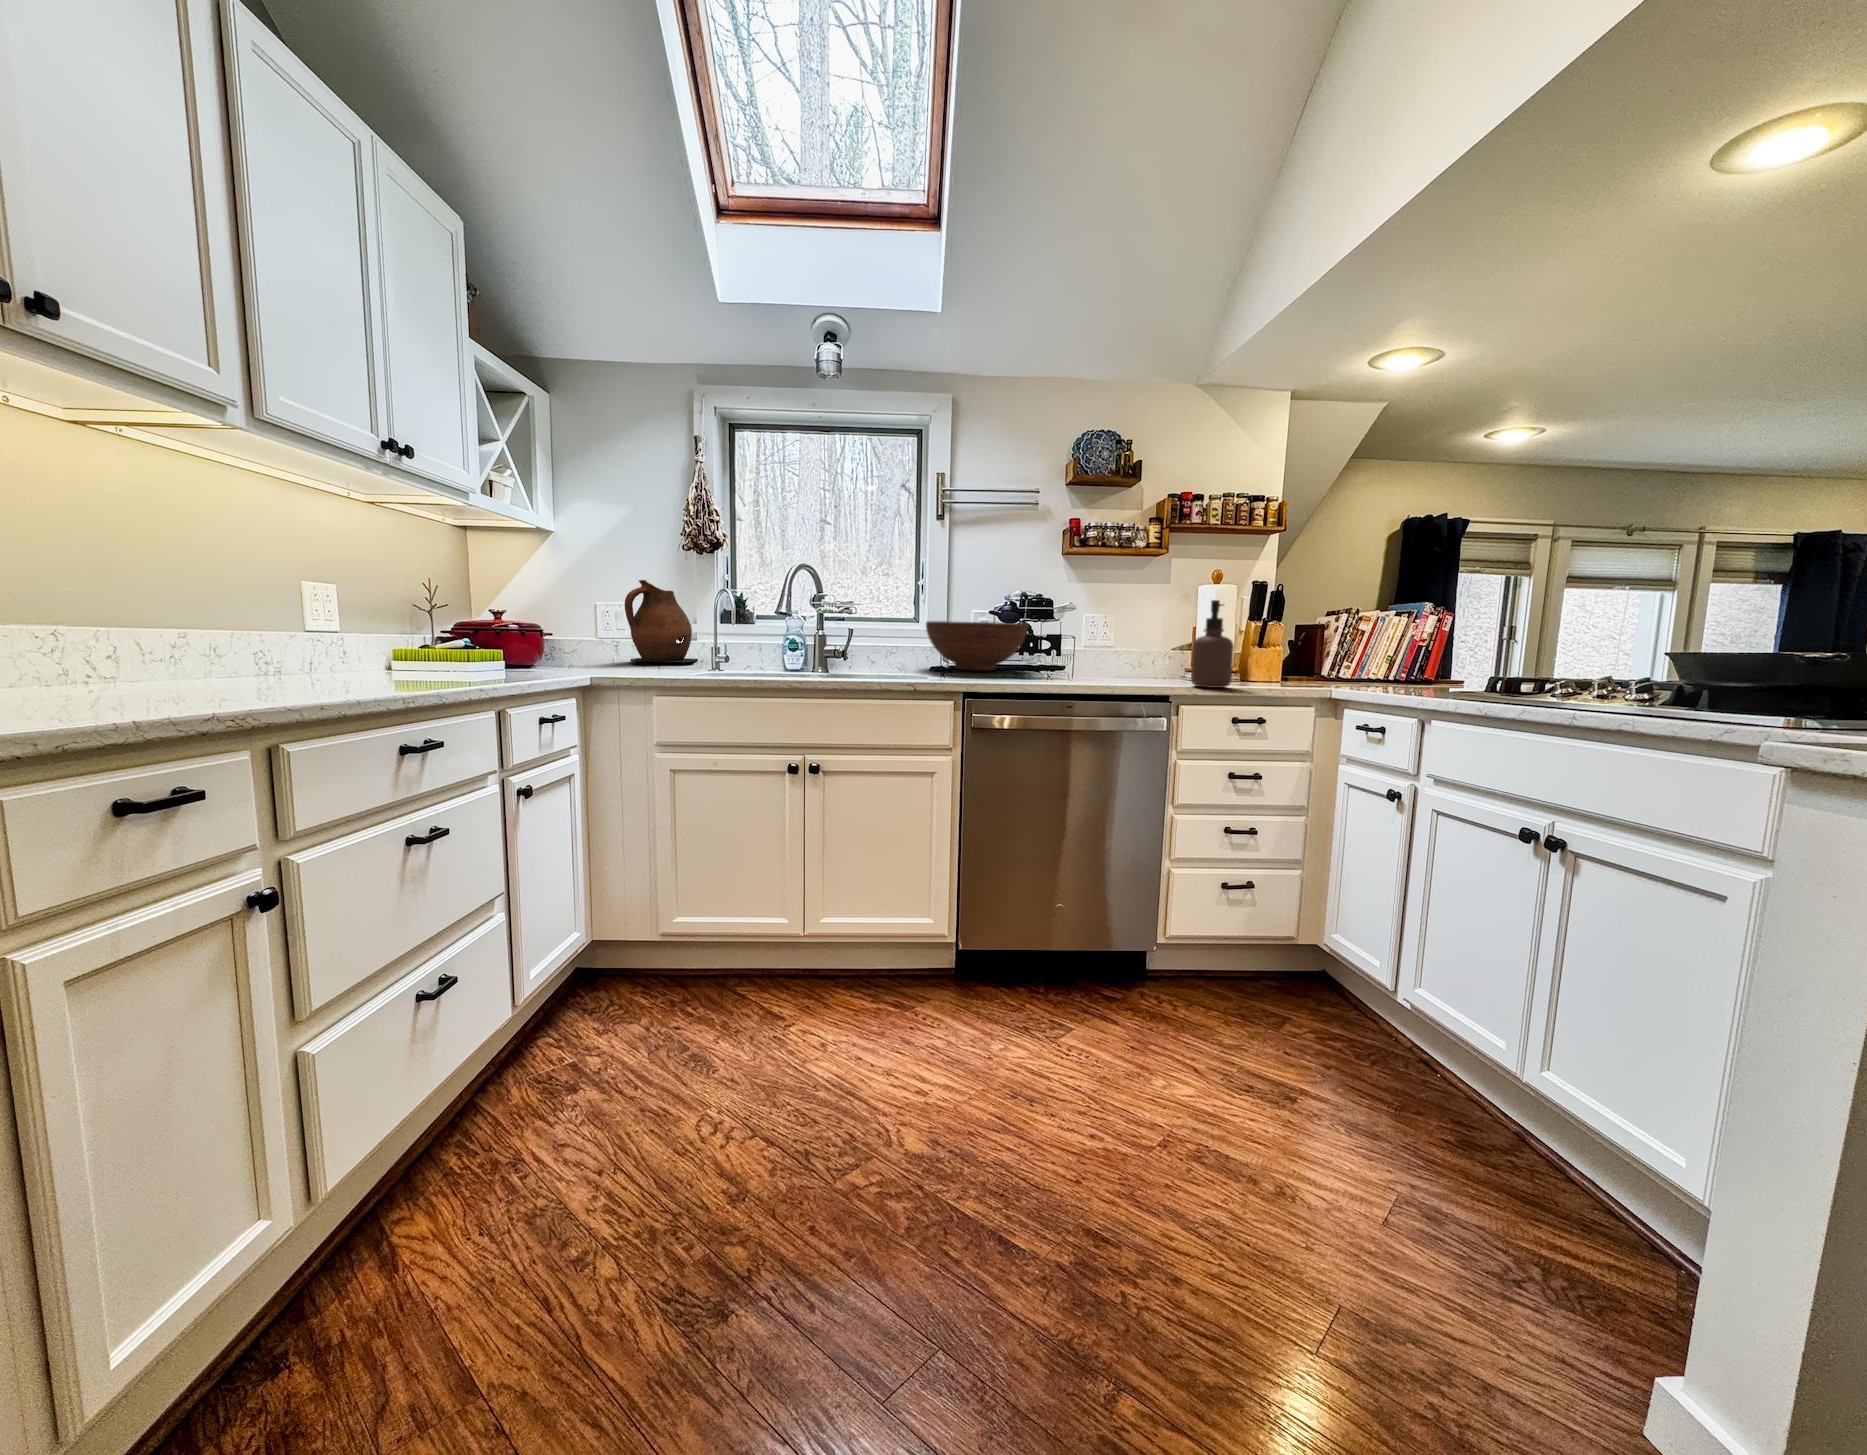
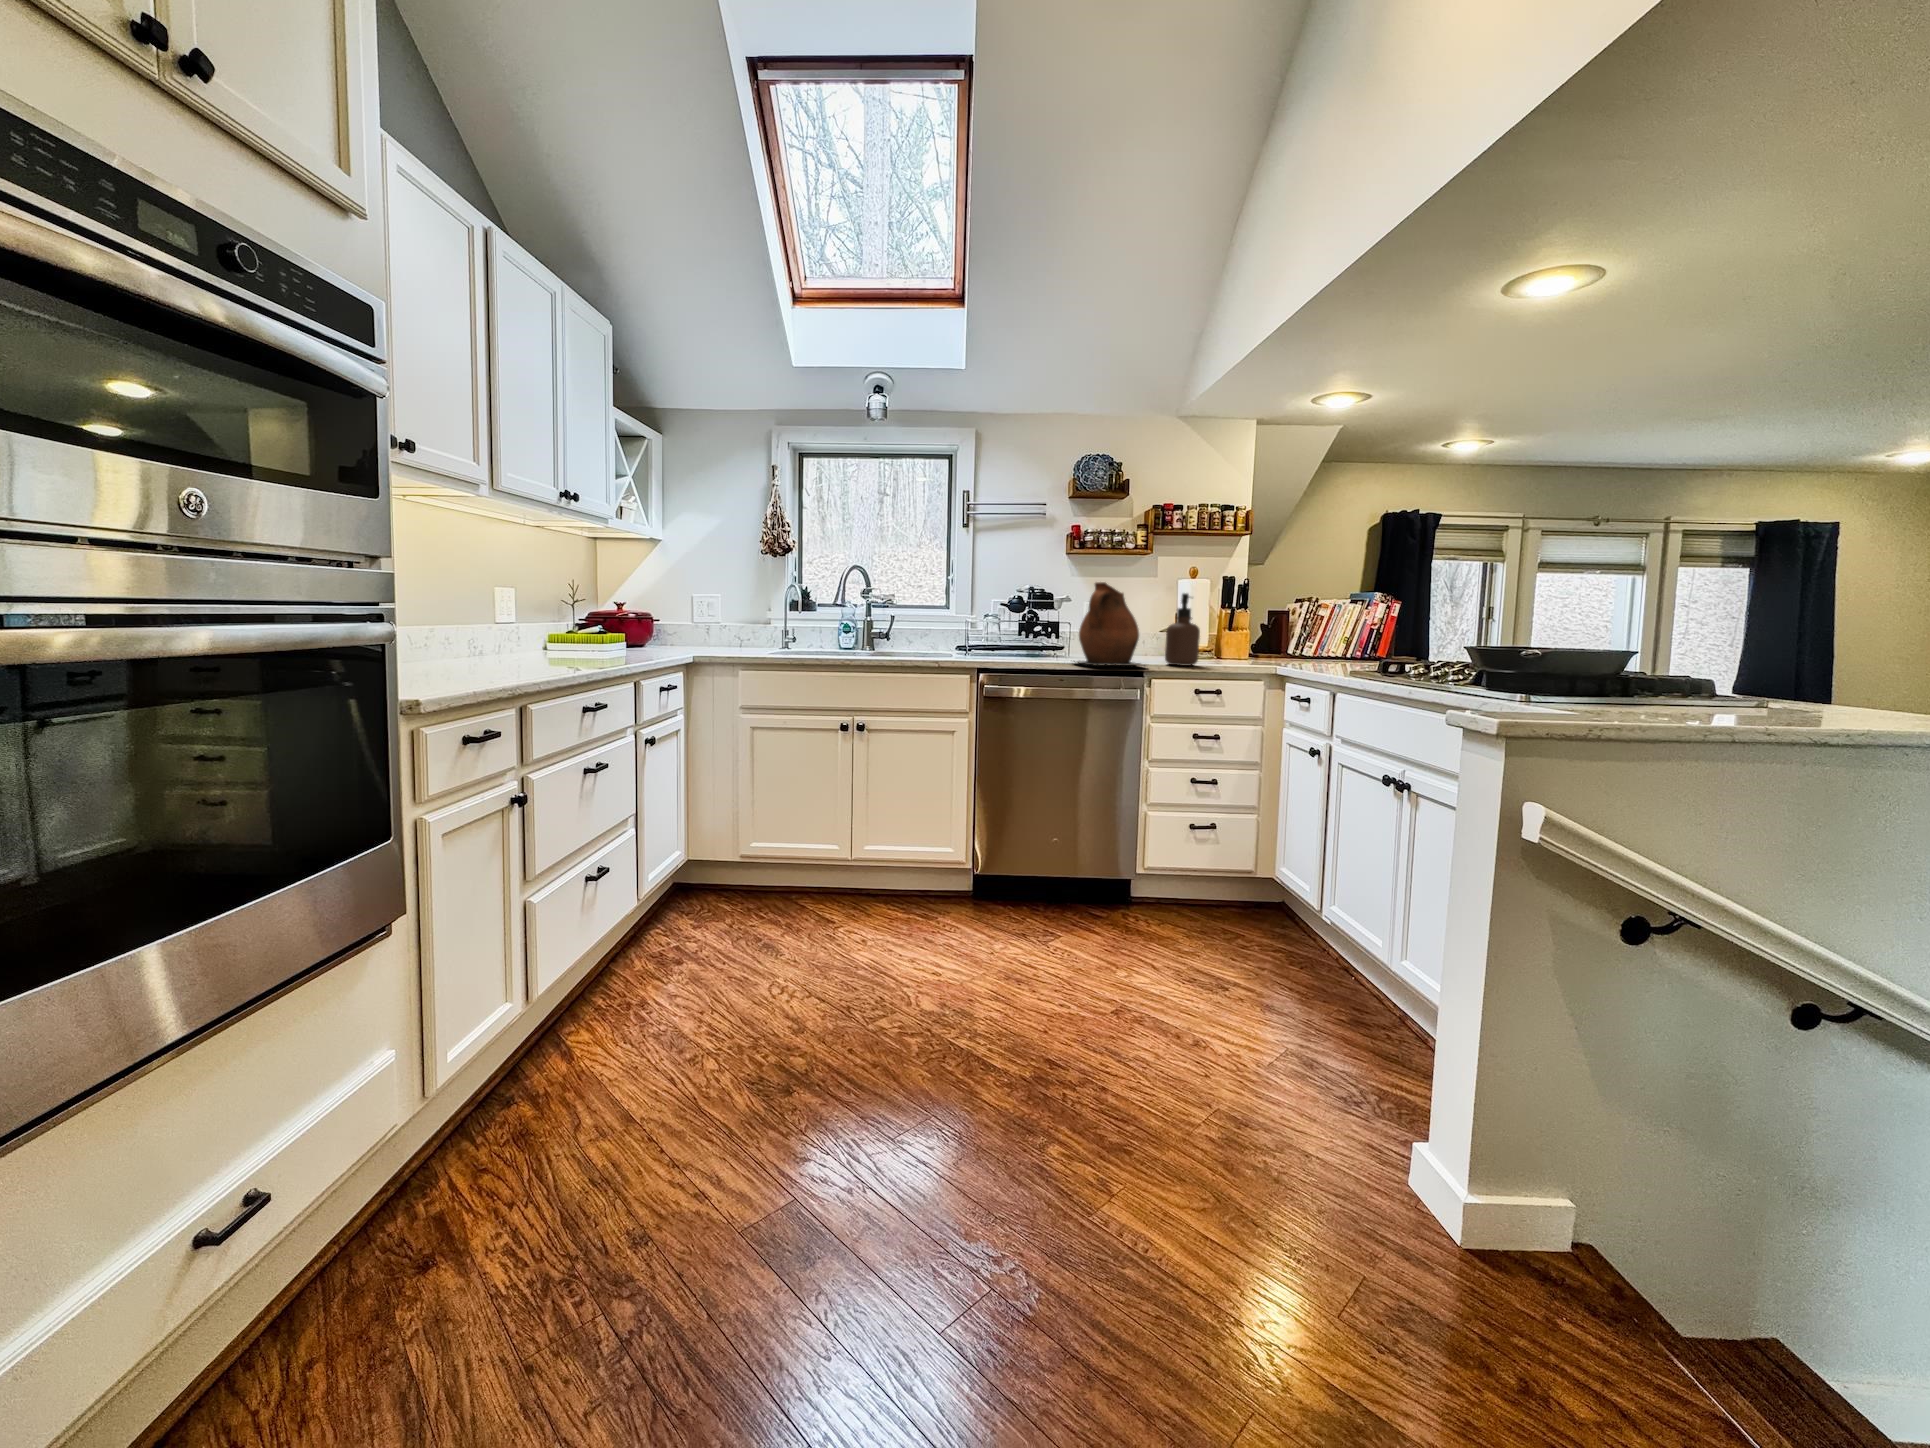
ceramic pitcher: present [625,580,698,664] -> present [1074,582,1146,666]
fruit bowl: present [926,621,1028,671] -> none [949,612,1034,652]

